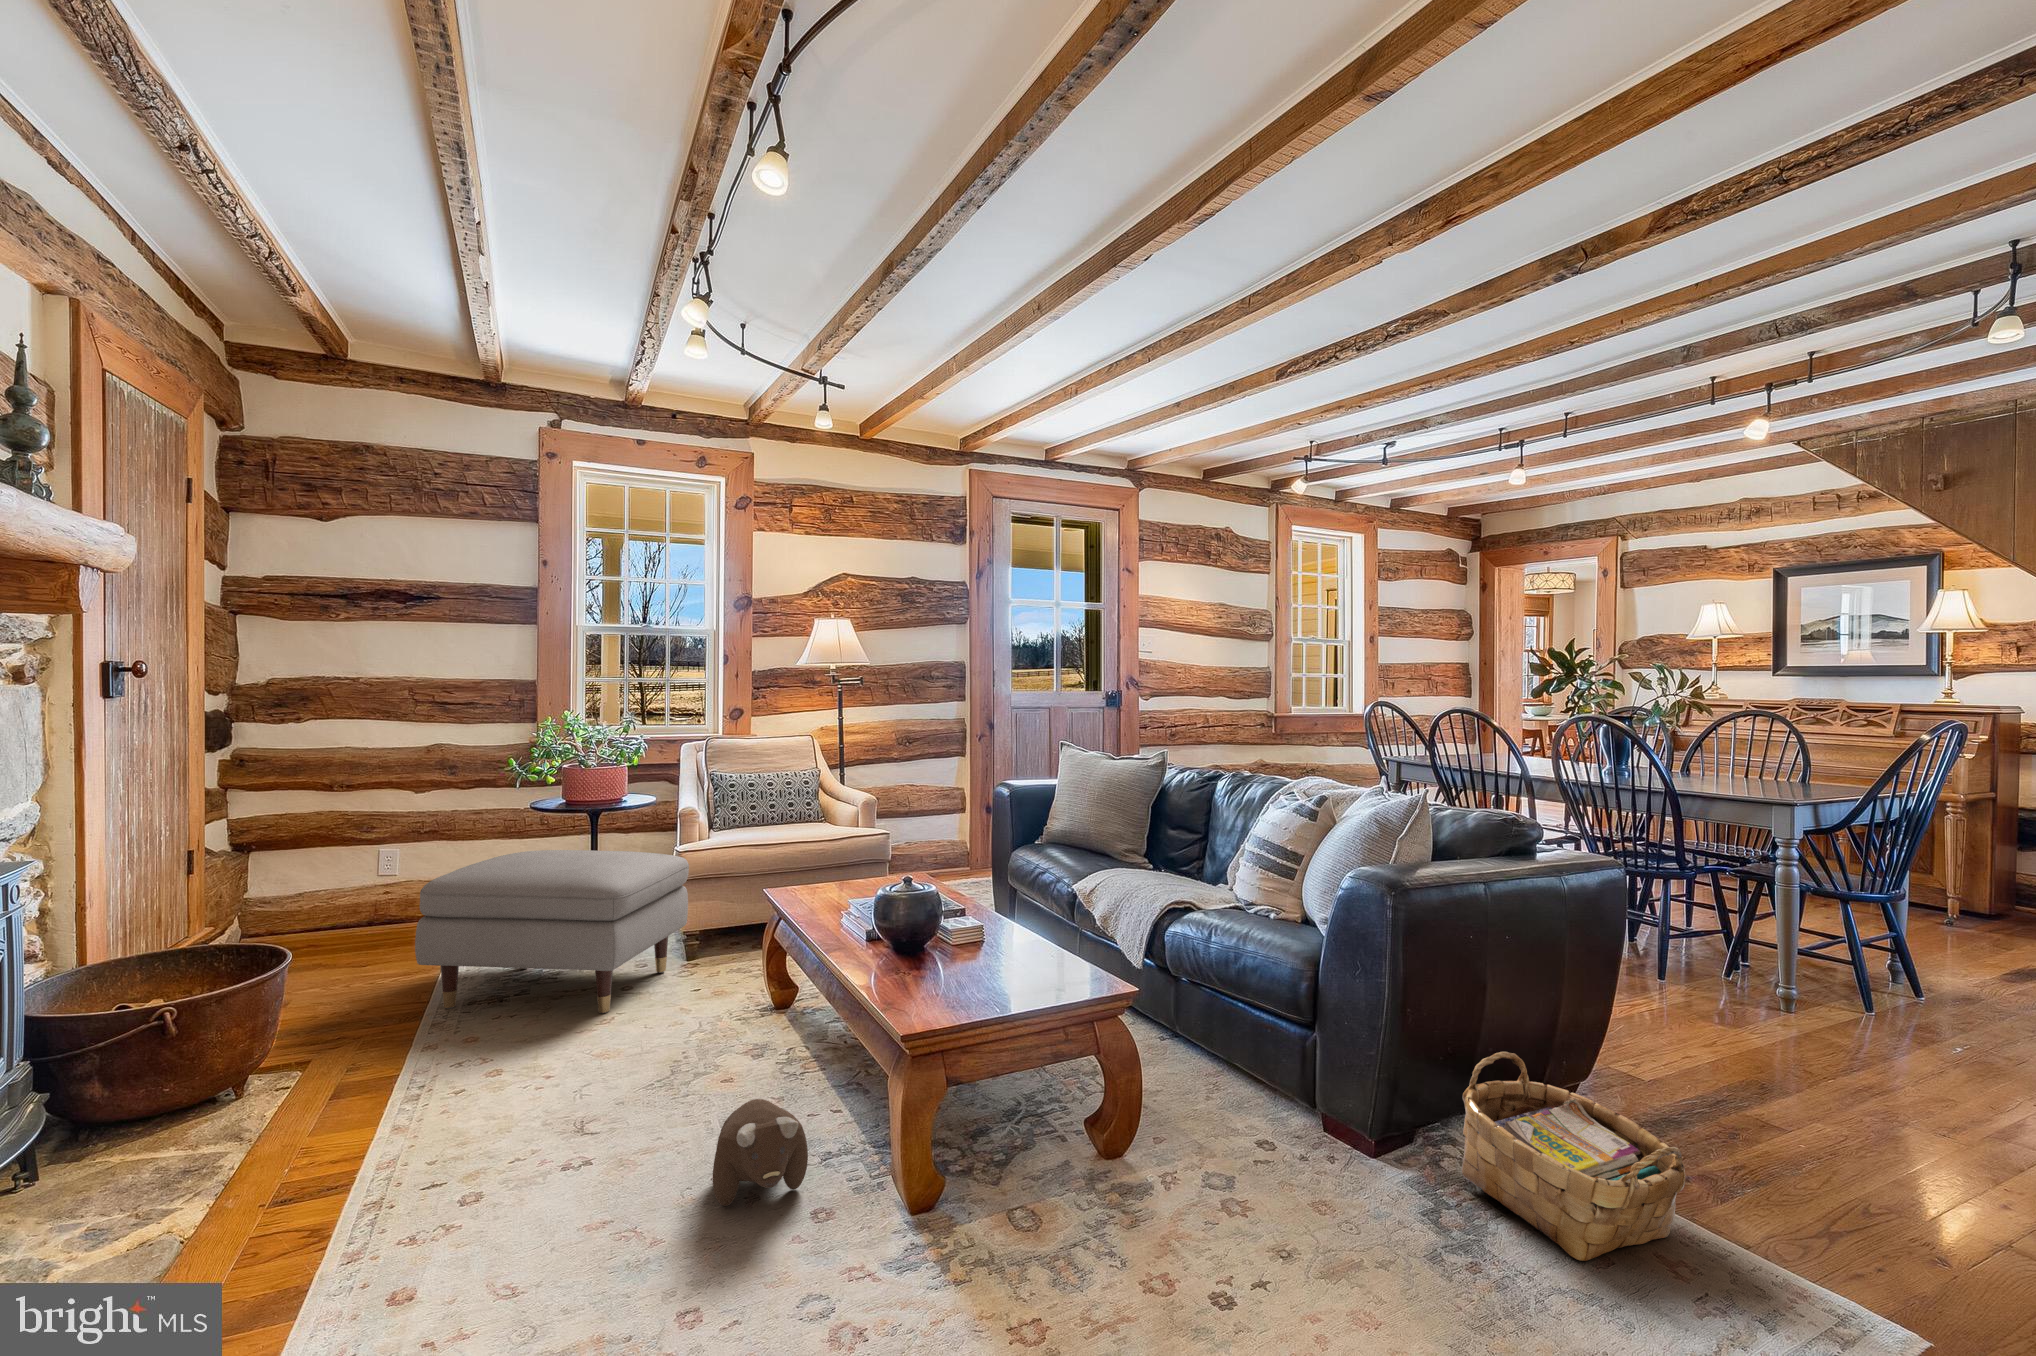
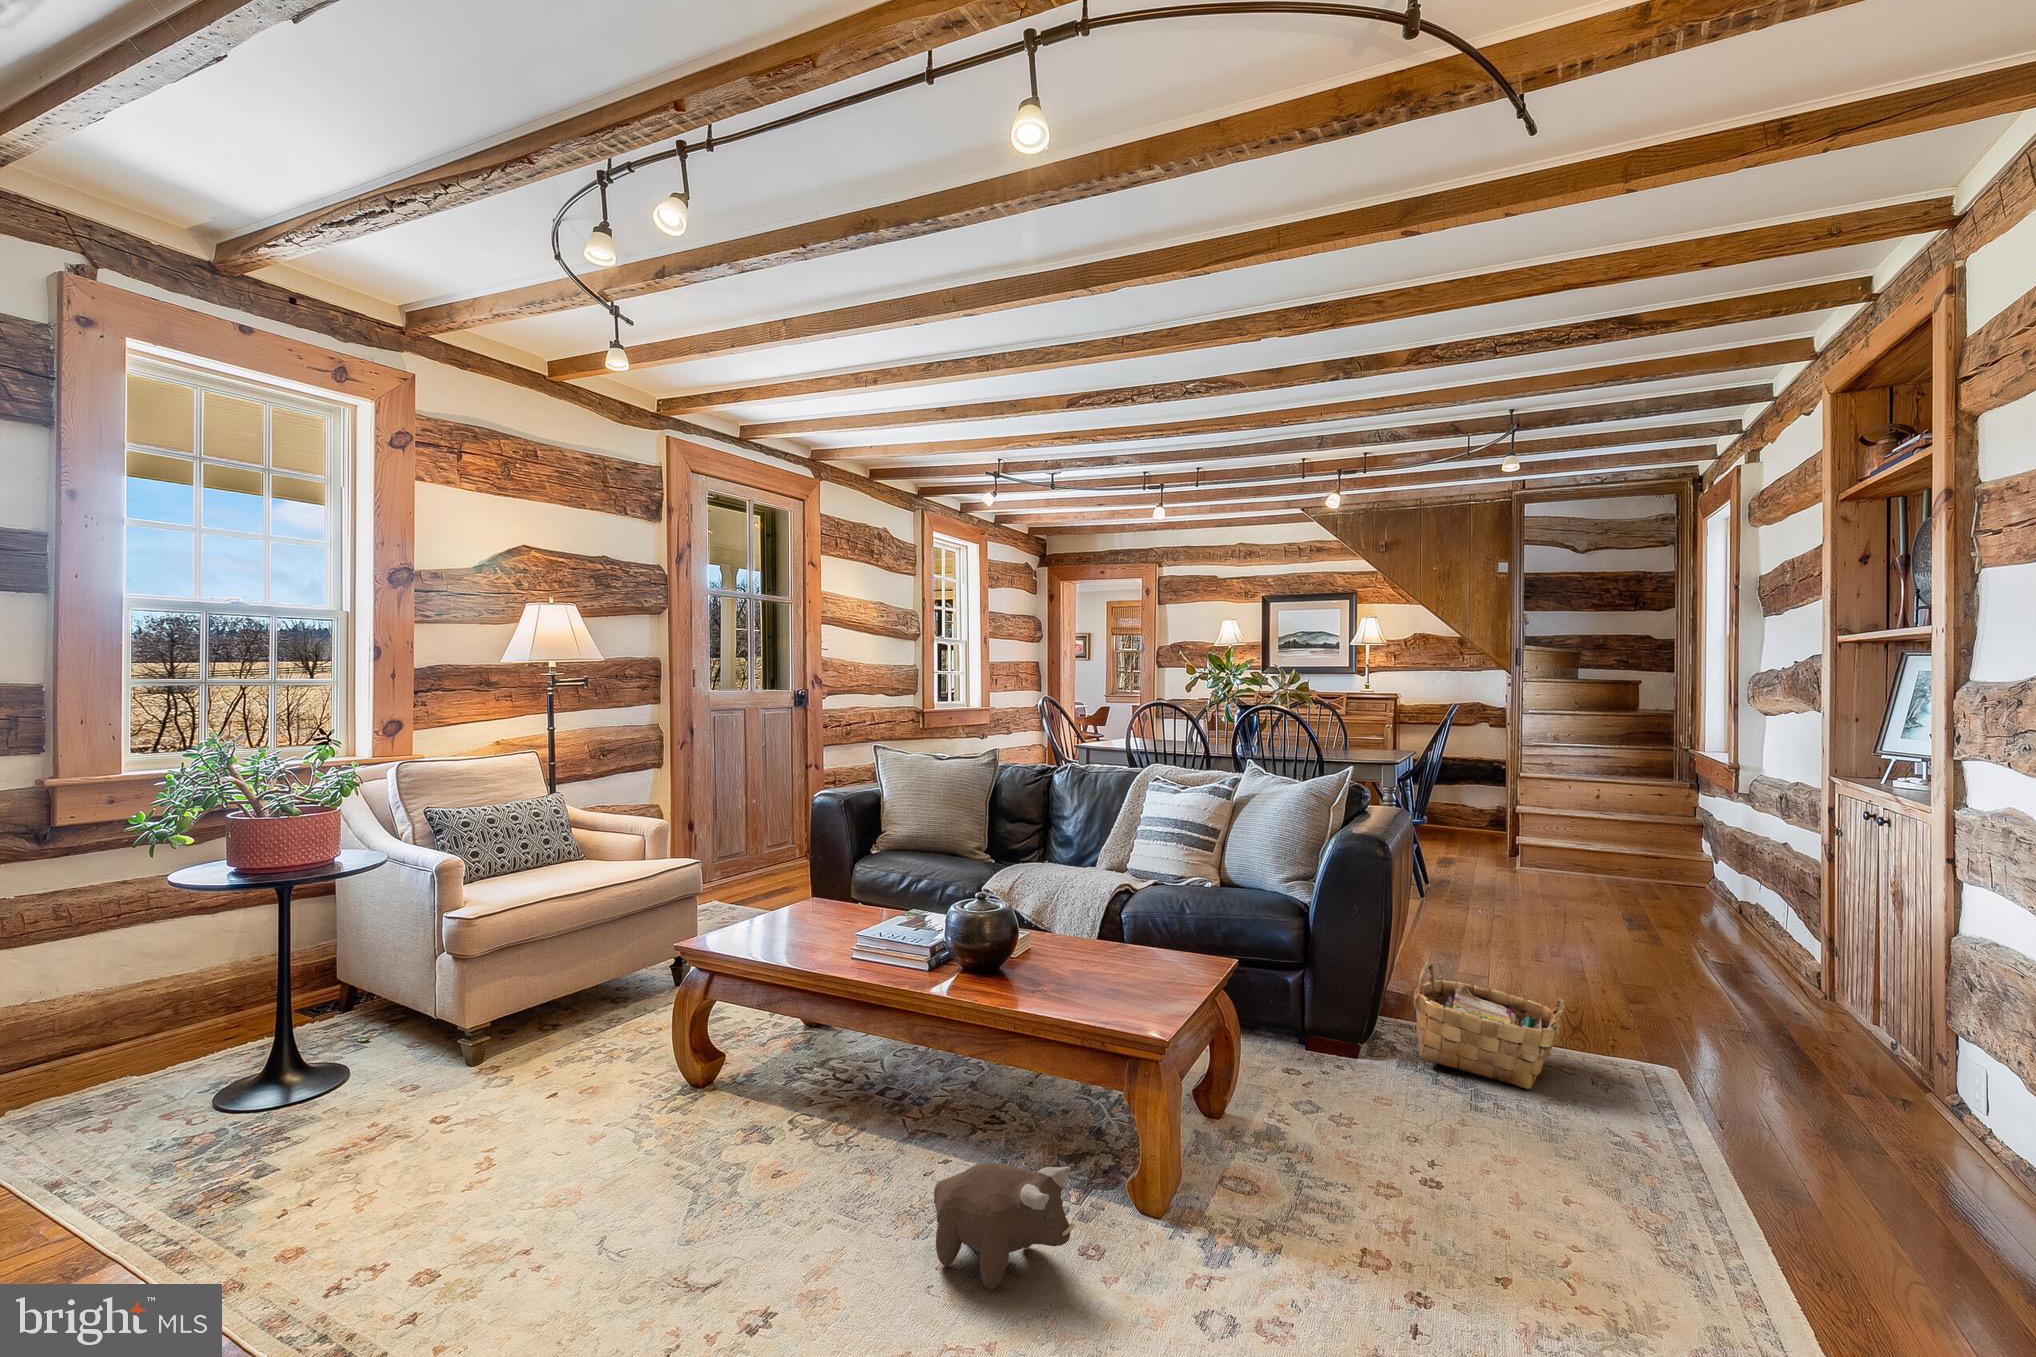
ottoman: present [415,850,689,1013] -> none [81,930,500,1238]

